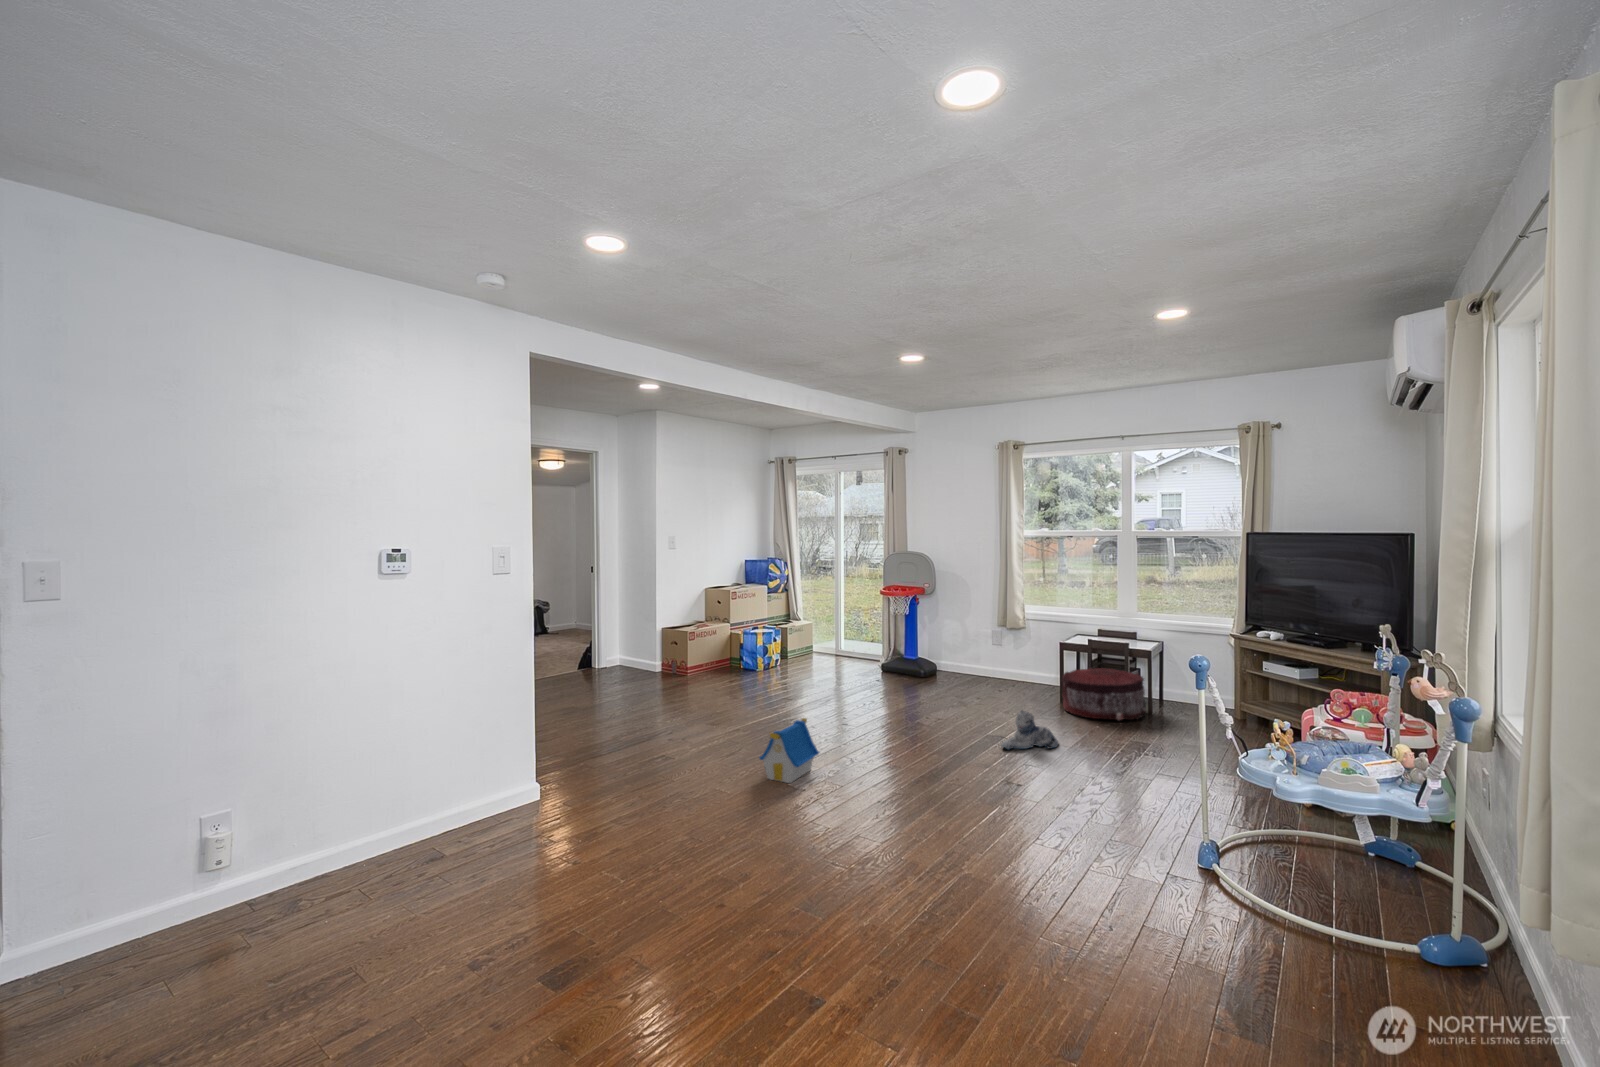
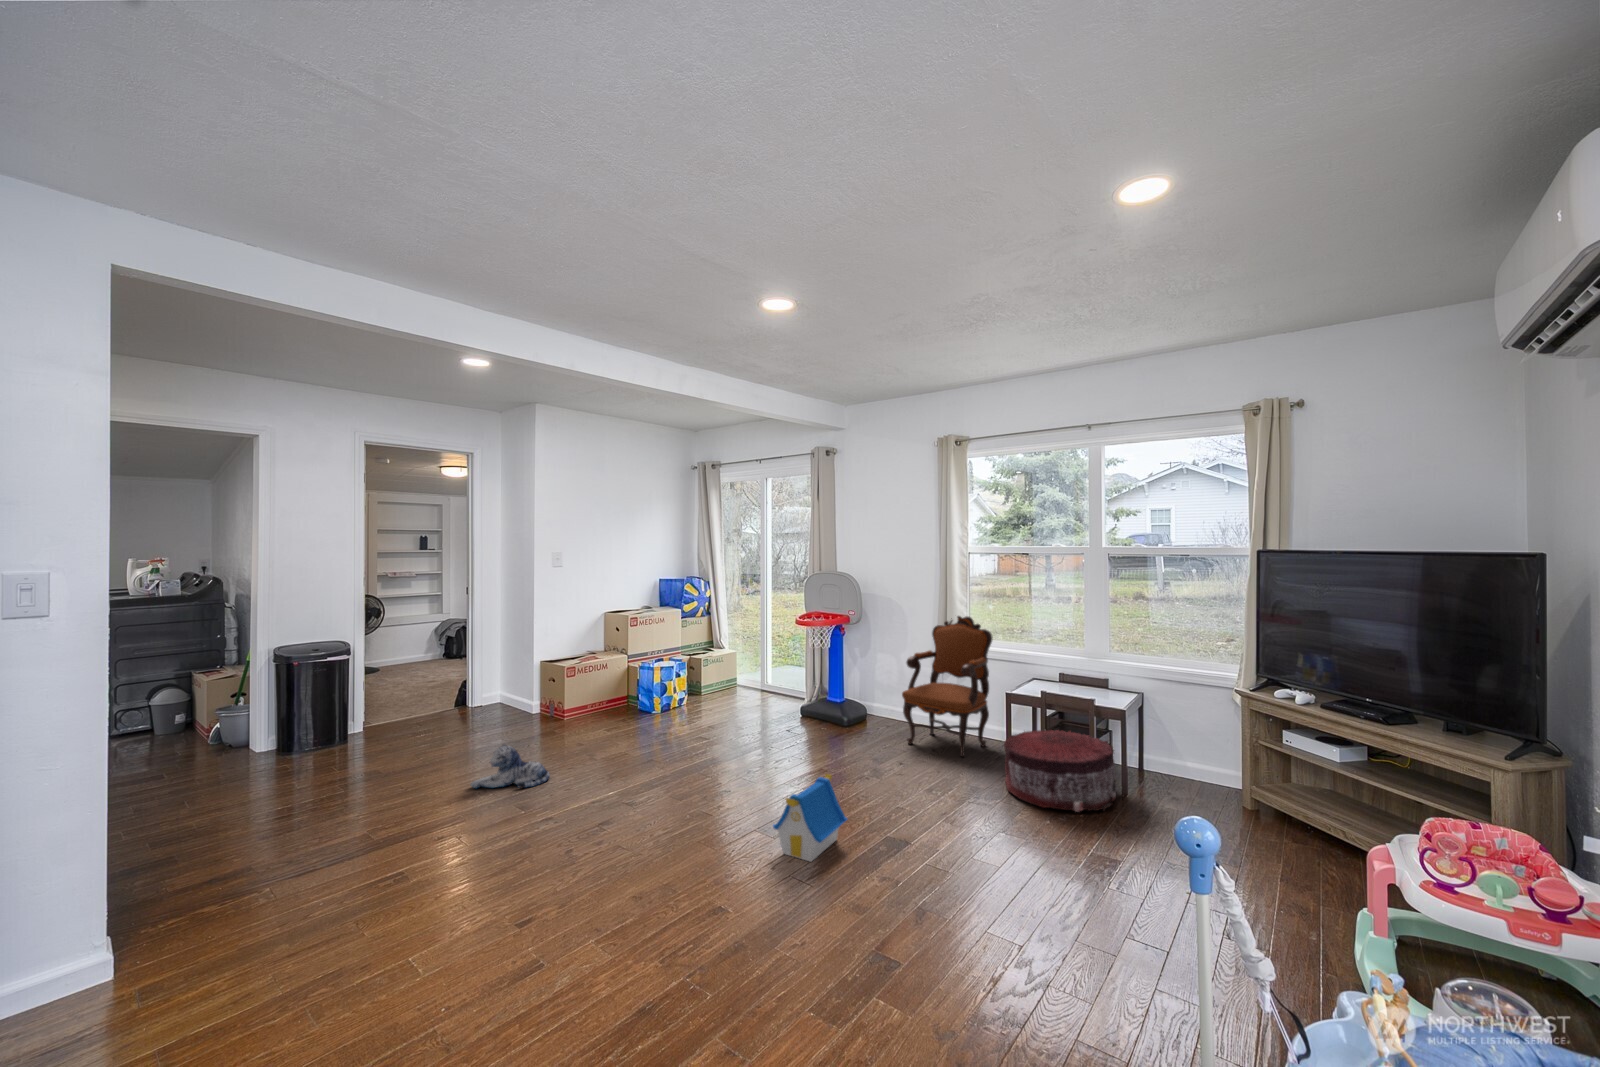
armchair: none [973,586,1045,694] -> present [902,616,993,757]
plush toy: present [1001,710,1058,750] -> present [471,744,550,788]
toy house: present [759,718,819,783] -> present [773,774,847,862]

